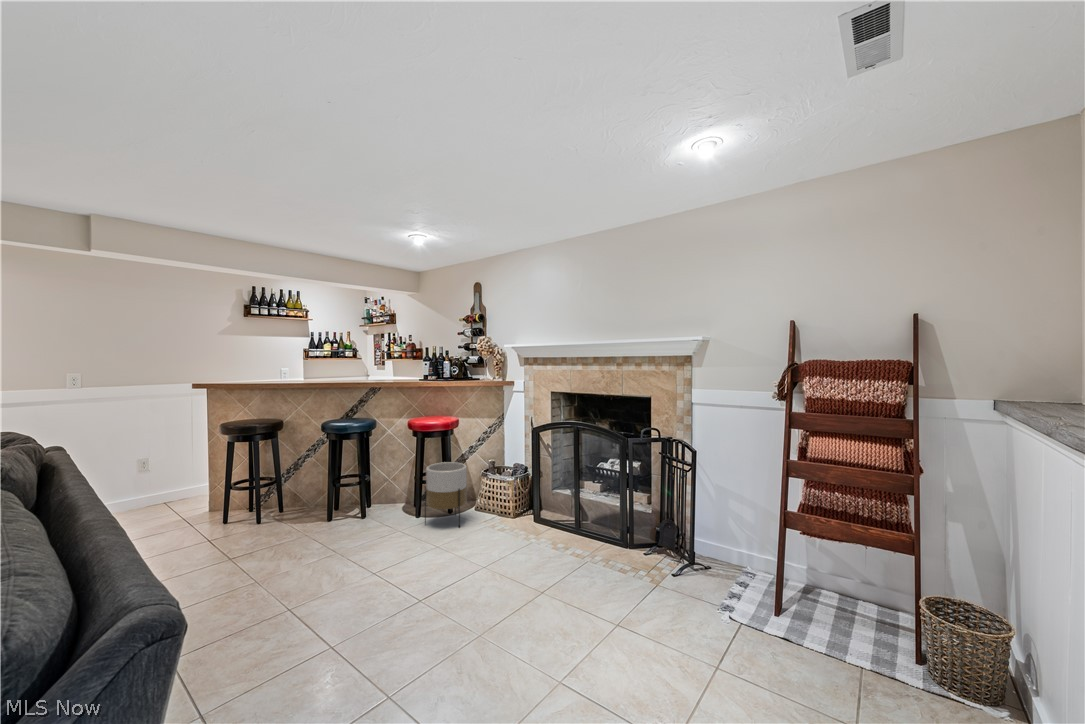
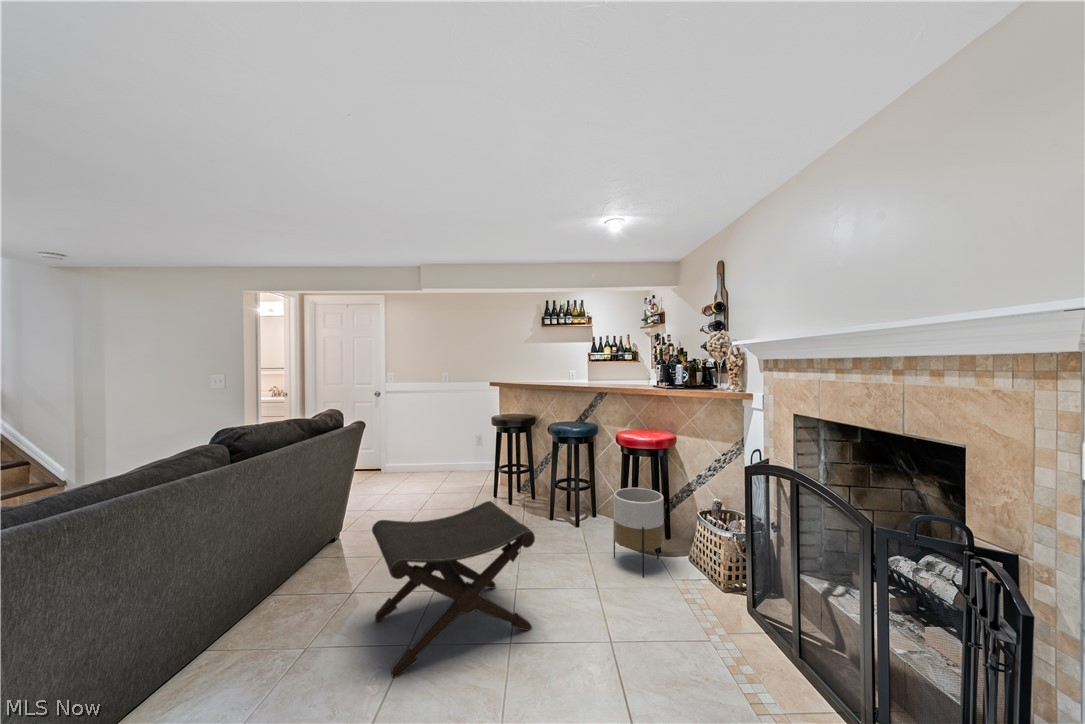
footstool: none [269,494,429,646] -> present [372,501,535,678]

